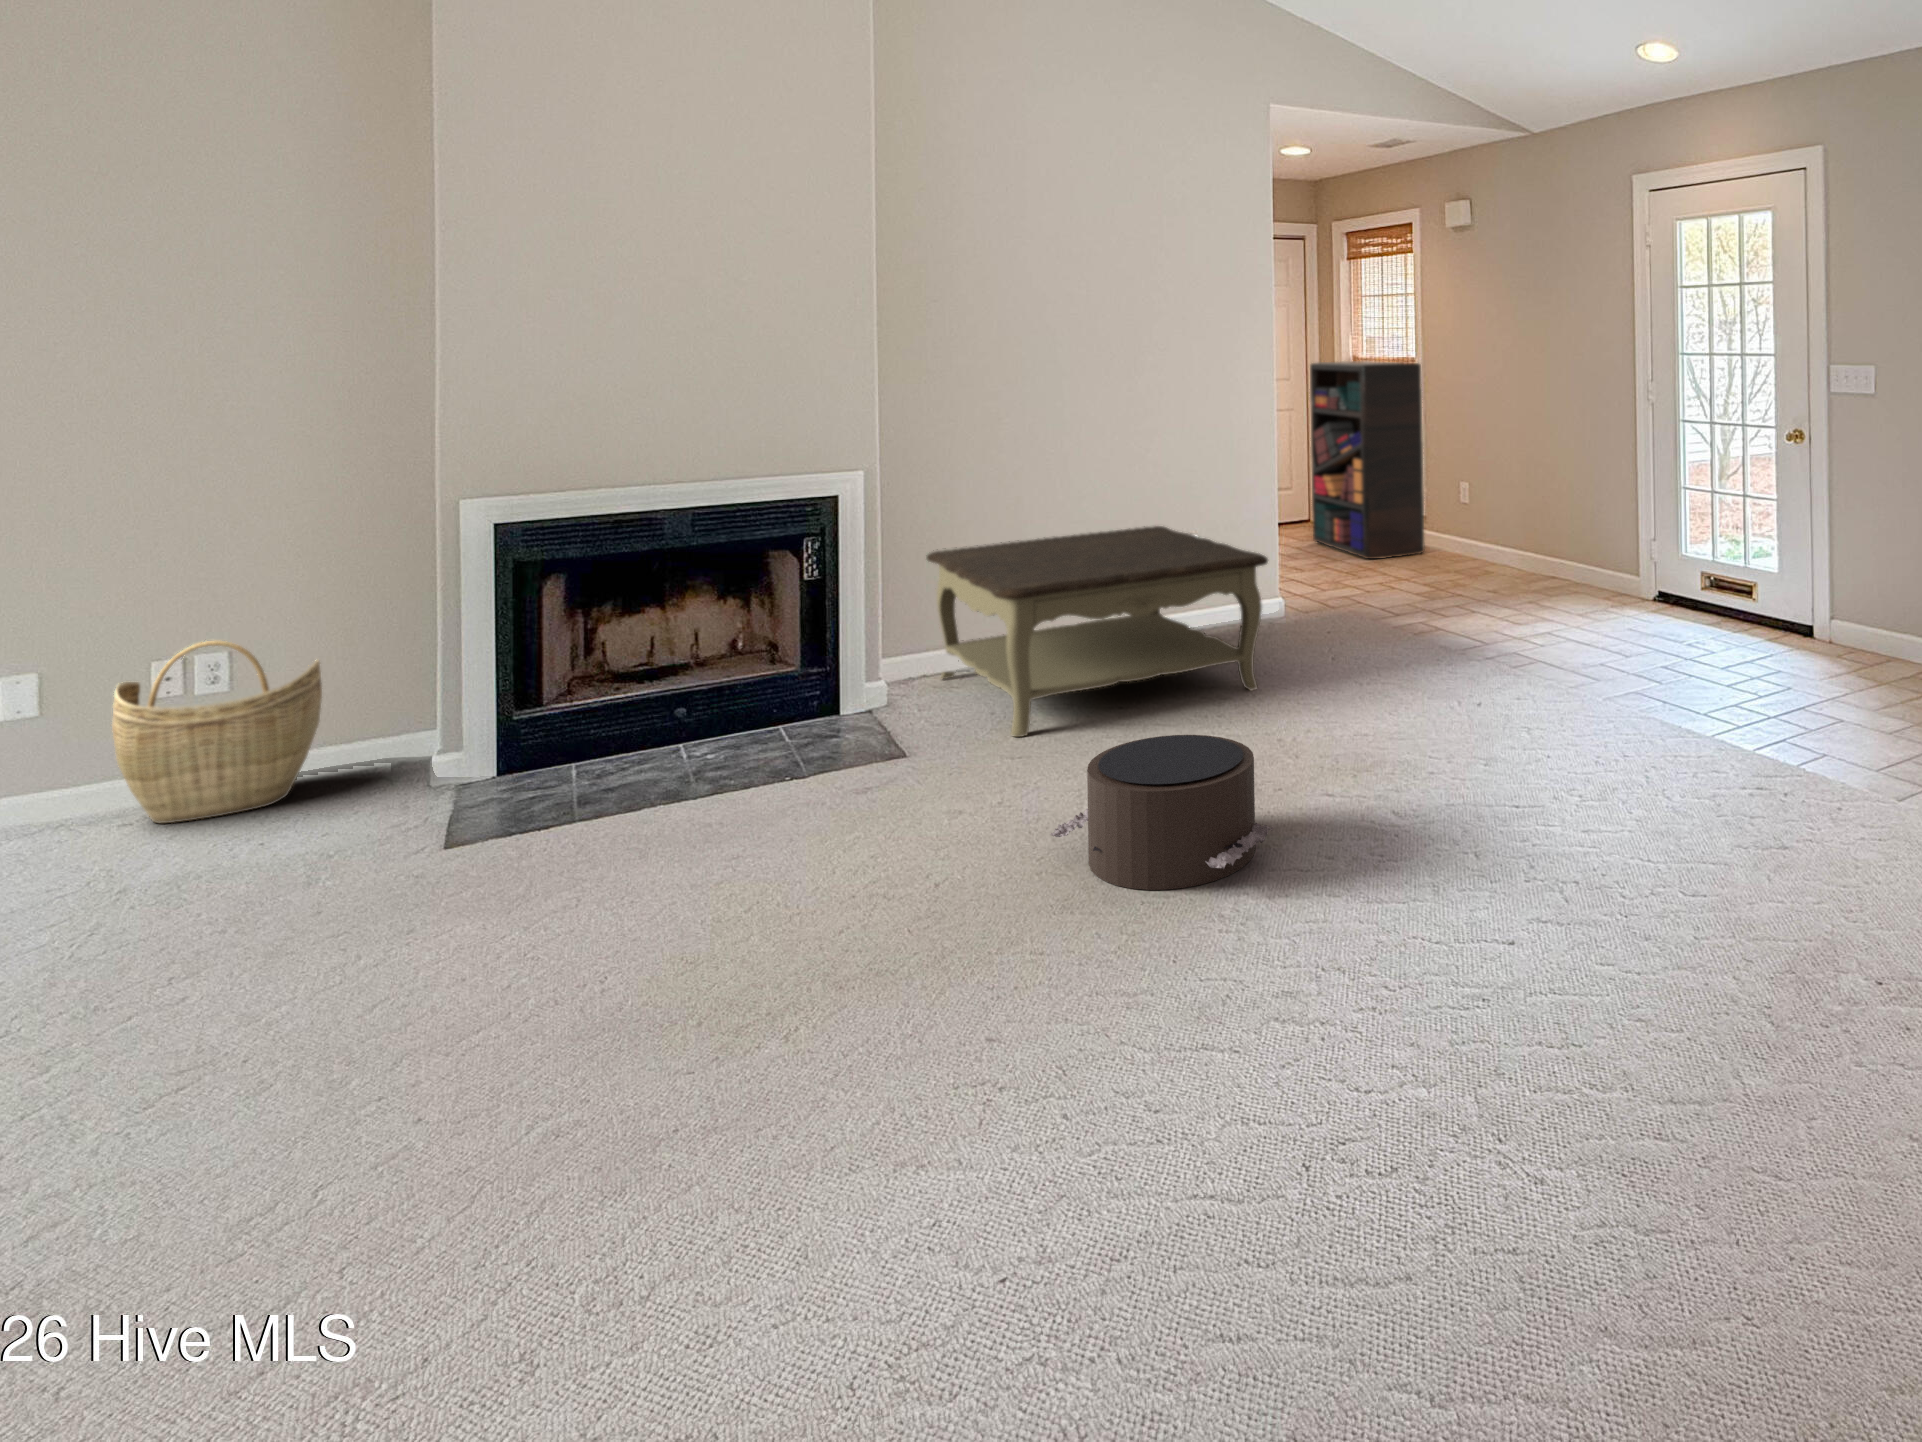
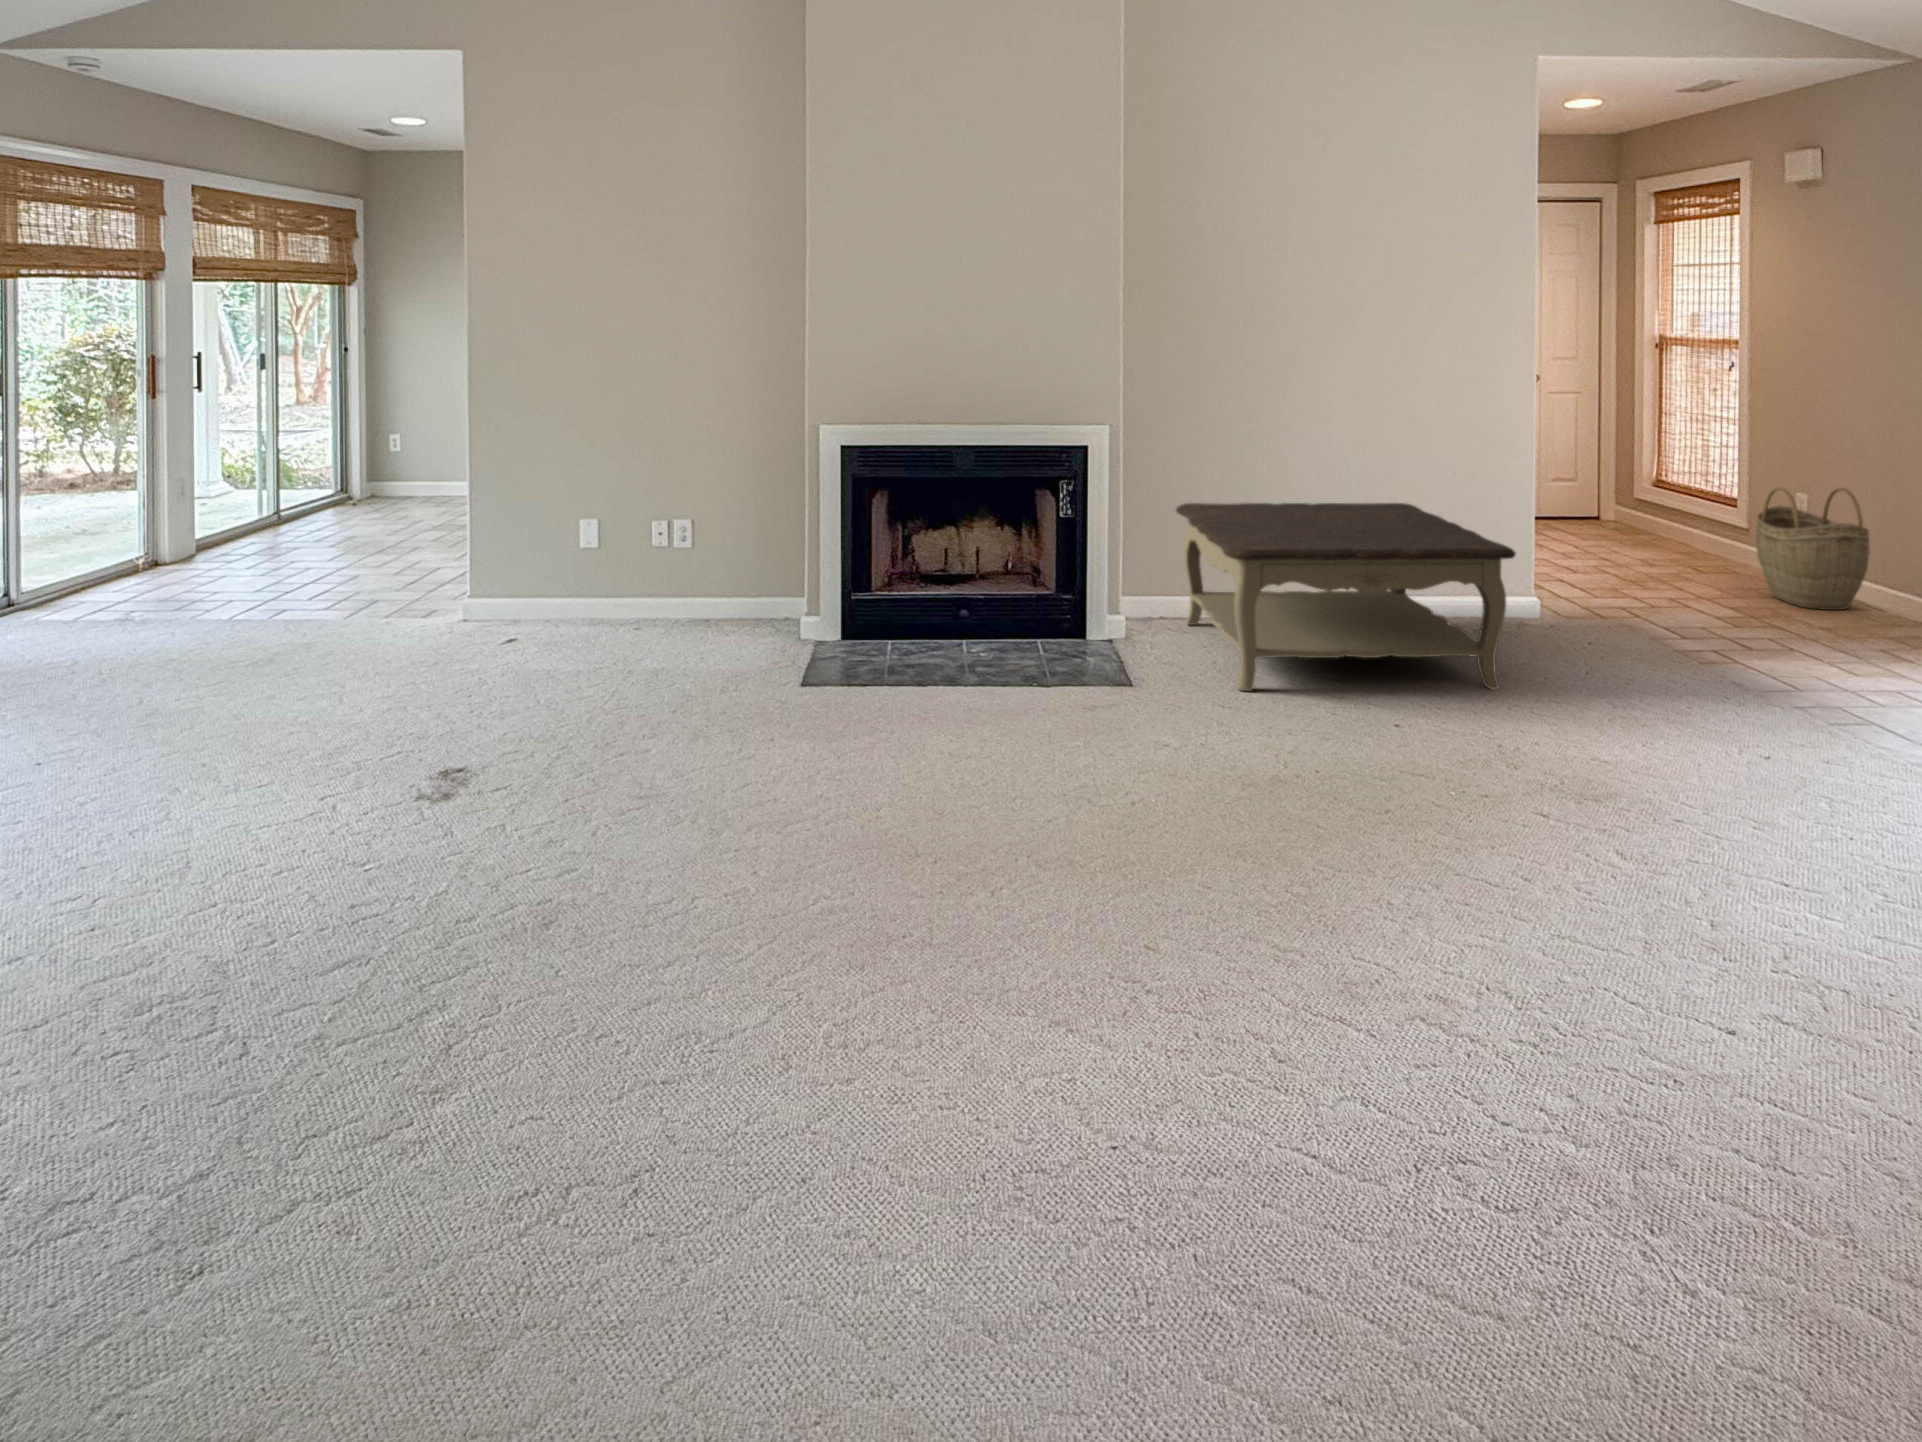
bookshelf: present [1310,361,1425,559] -> none [1609,339,1754,569]
woven basket: present [112,641,322,823] -> present [1756,487,1870,610]
pouf: present [1051,735,1273,890] -> none [1243,715,1469,872]

